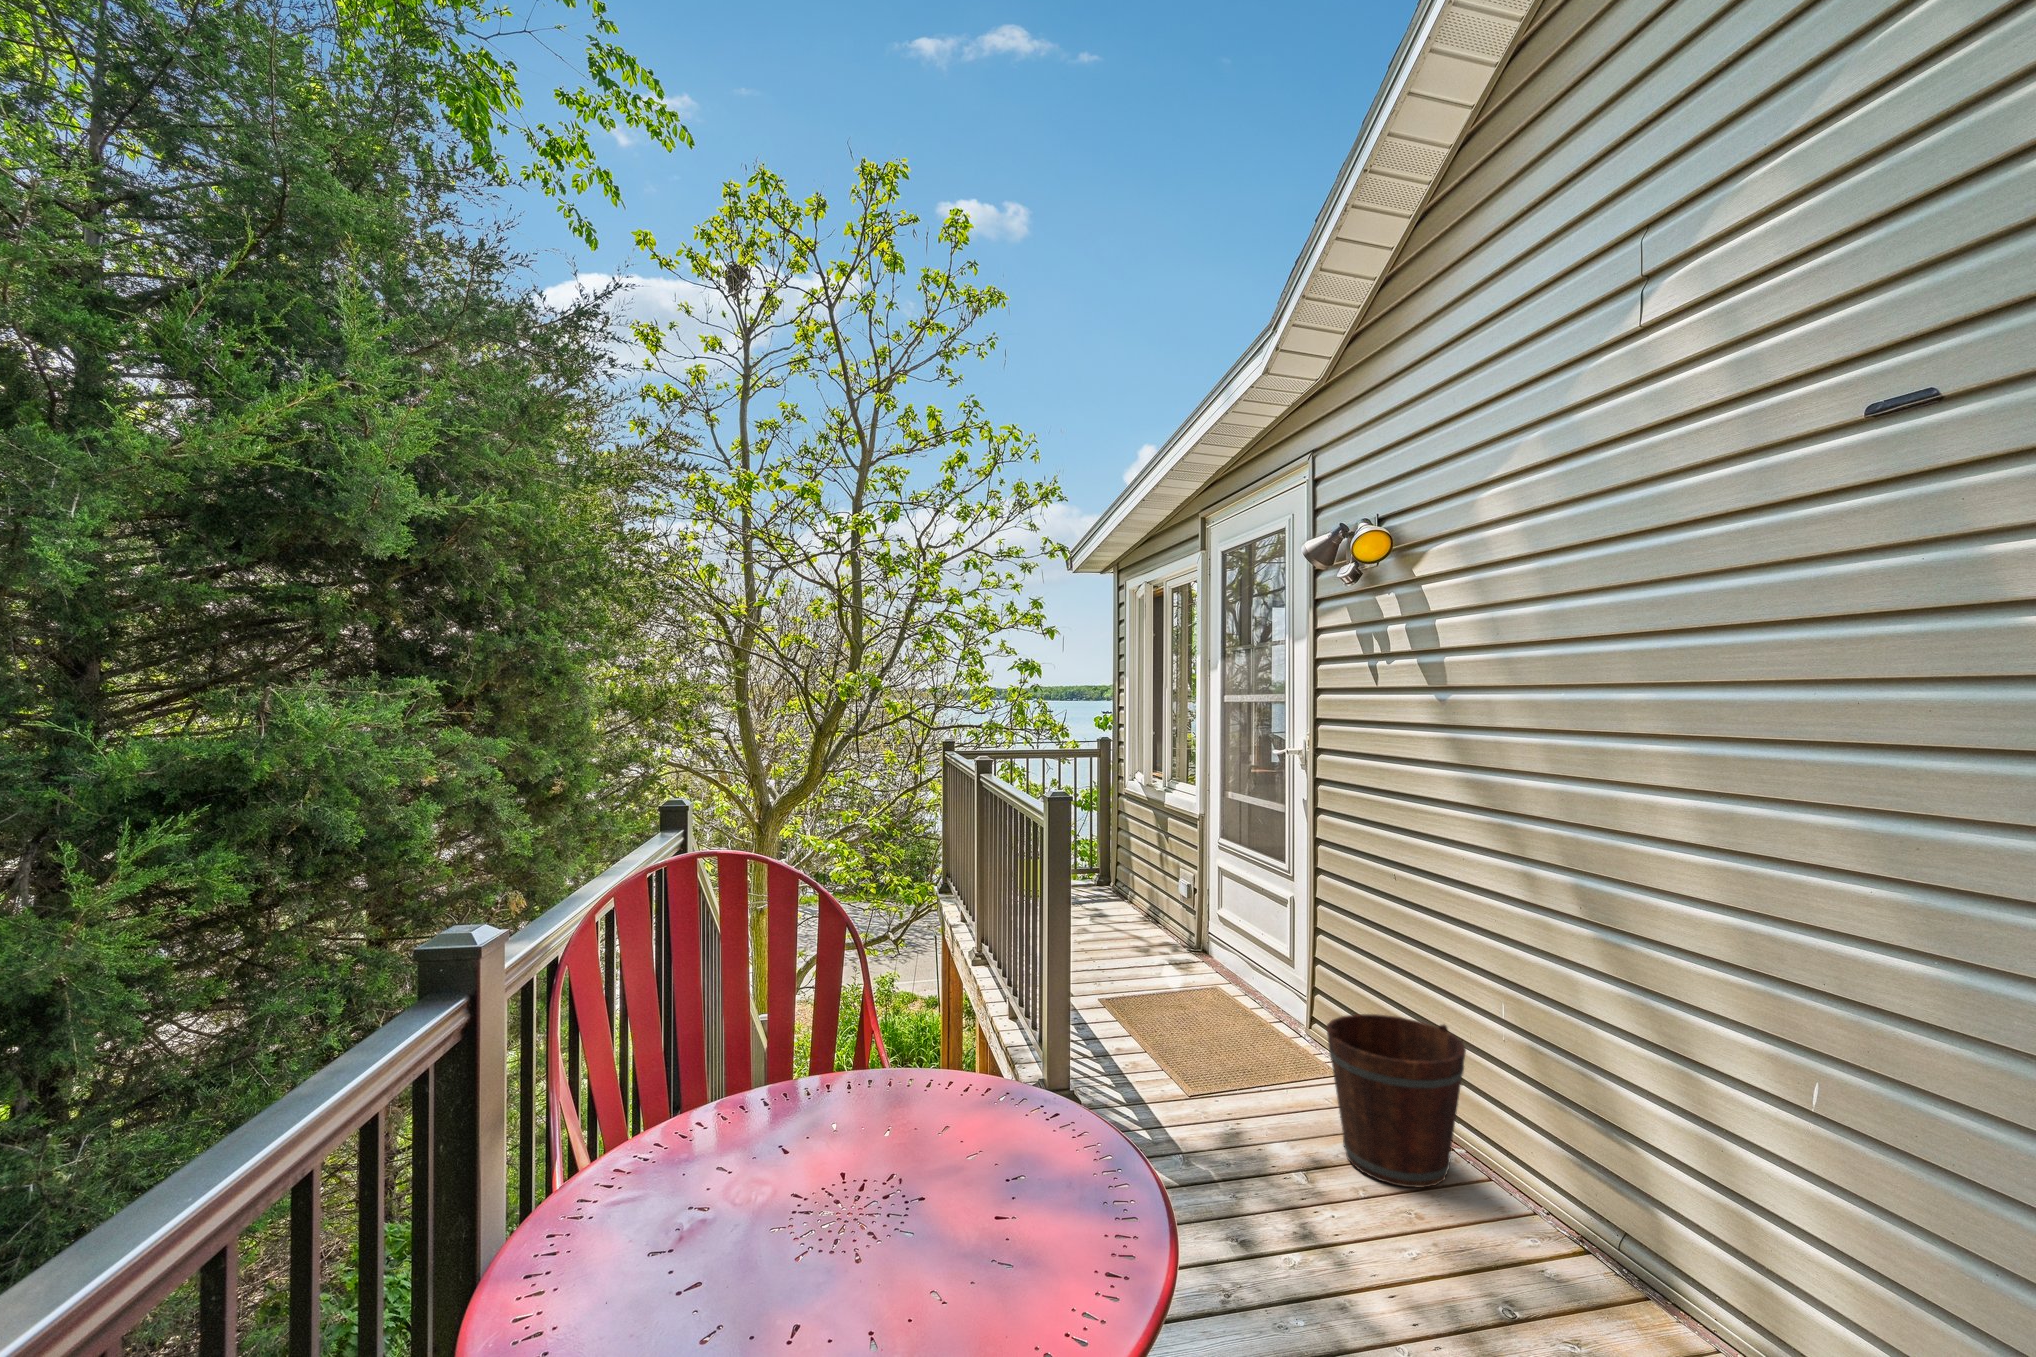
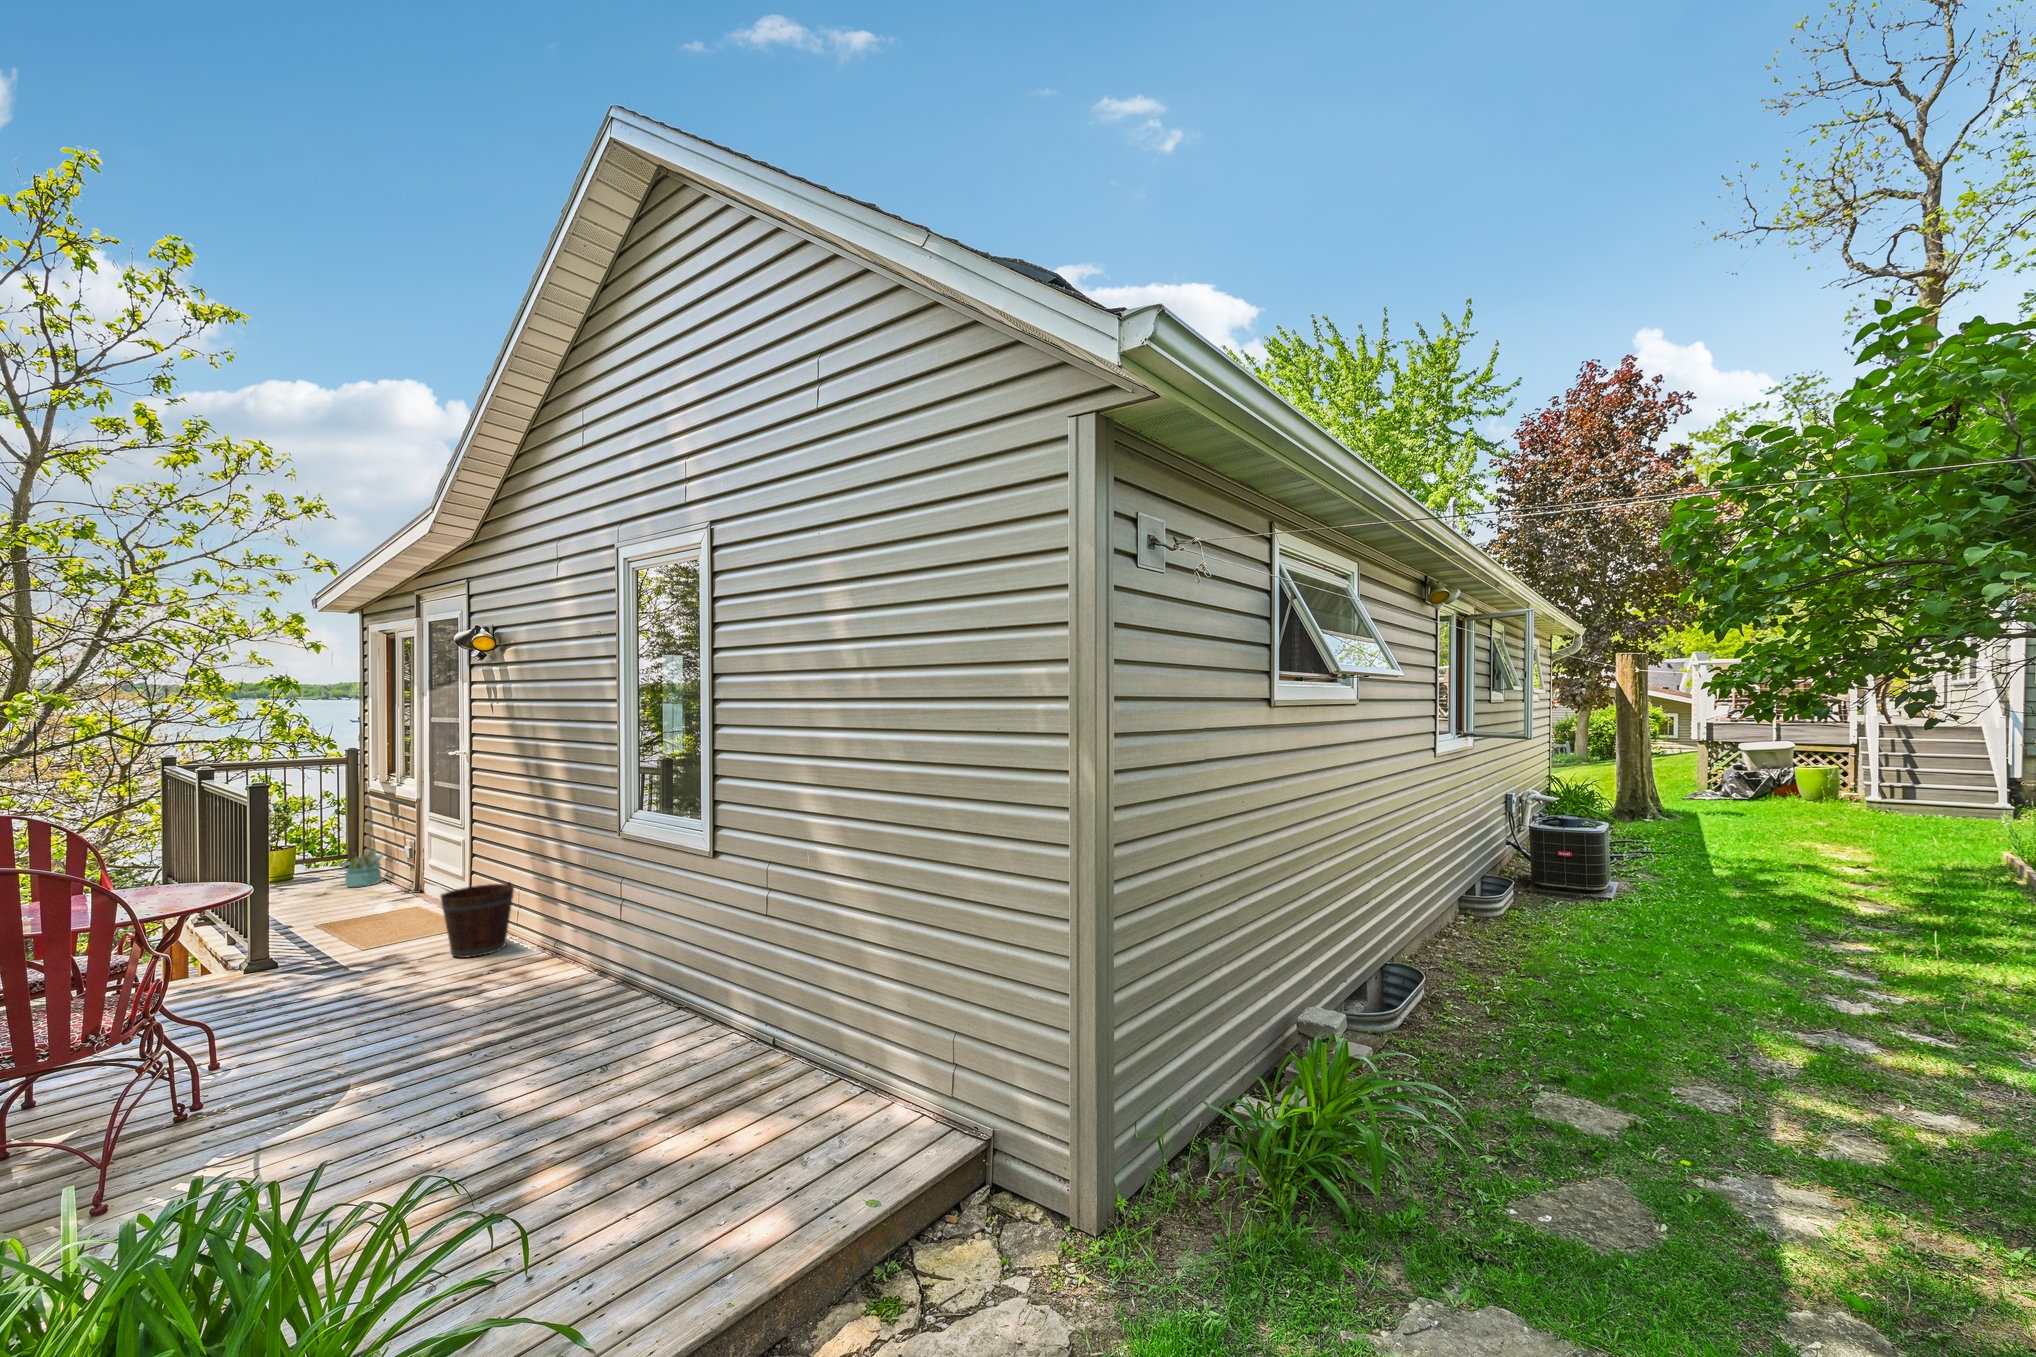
decorative plant: none [1097,872,1148,921] -> present [339,851,383,887]

